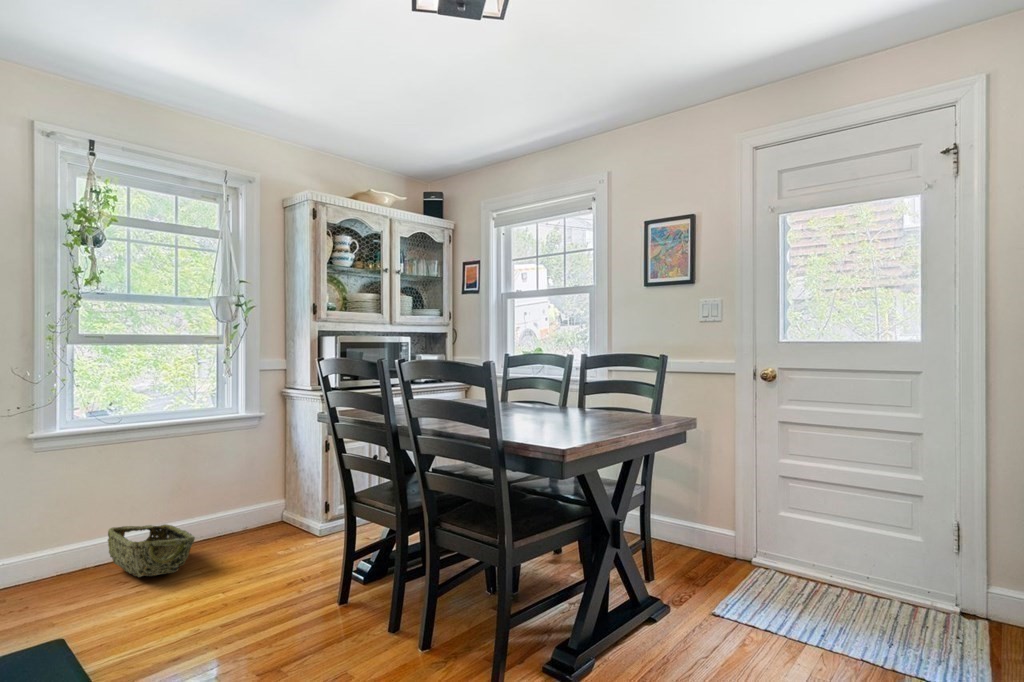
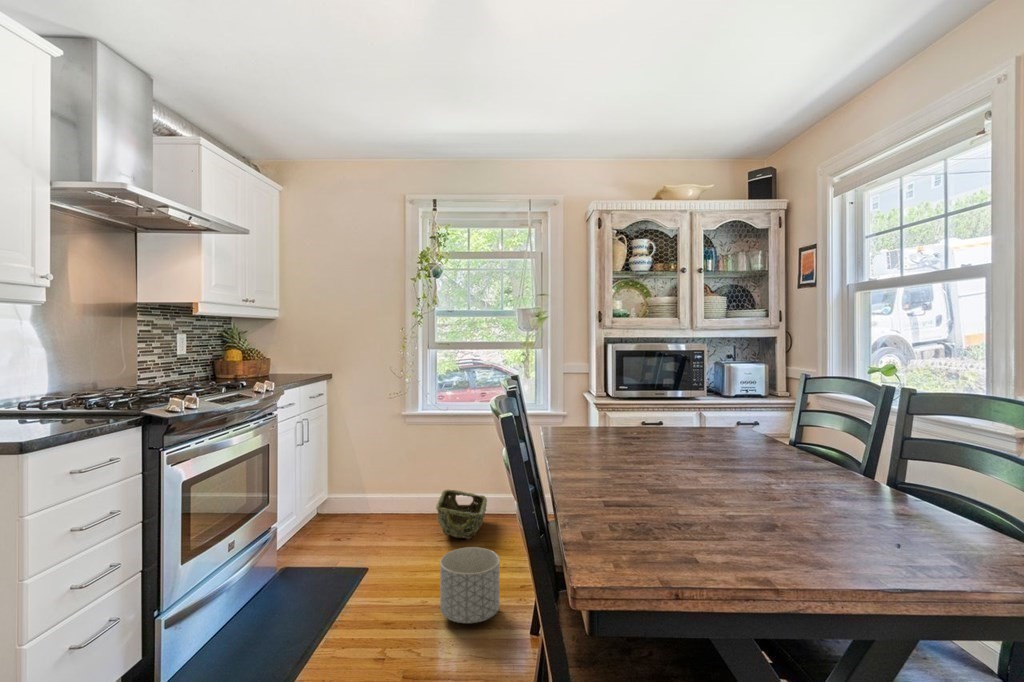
planter: none [227,550,297,628] -> present [440,547,500,623]

